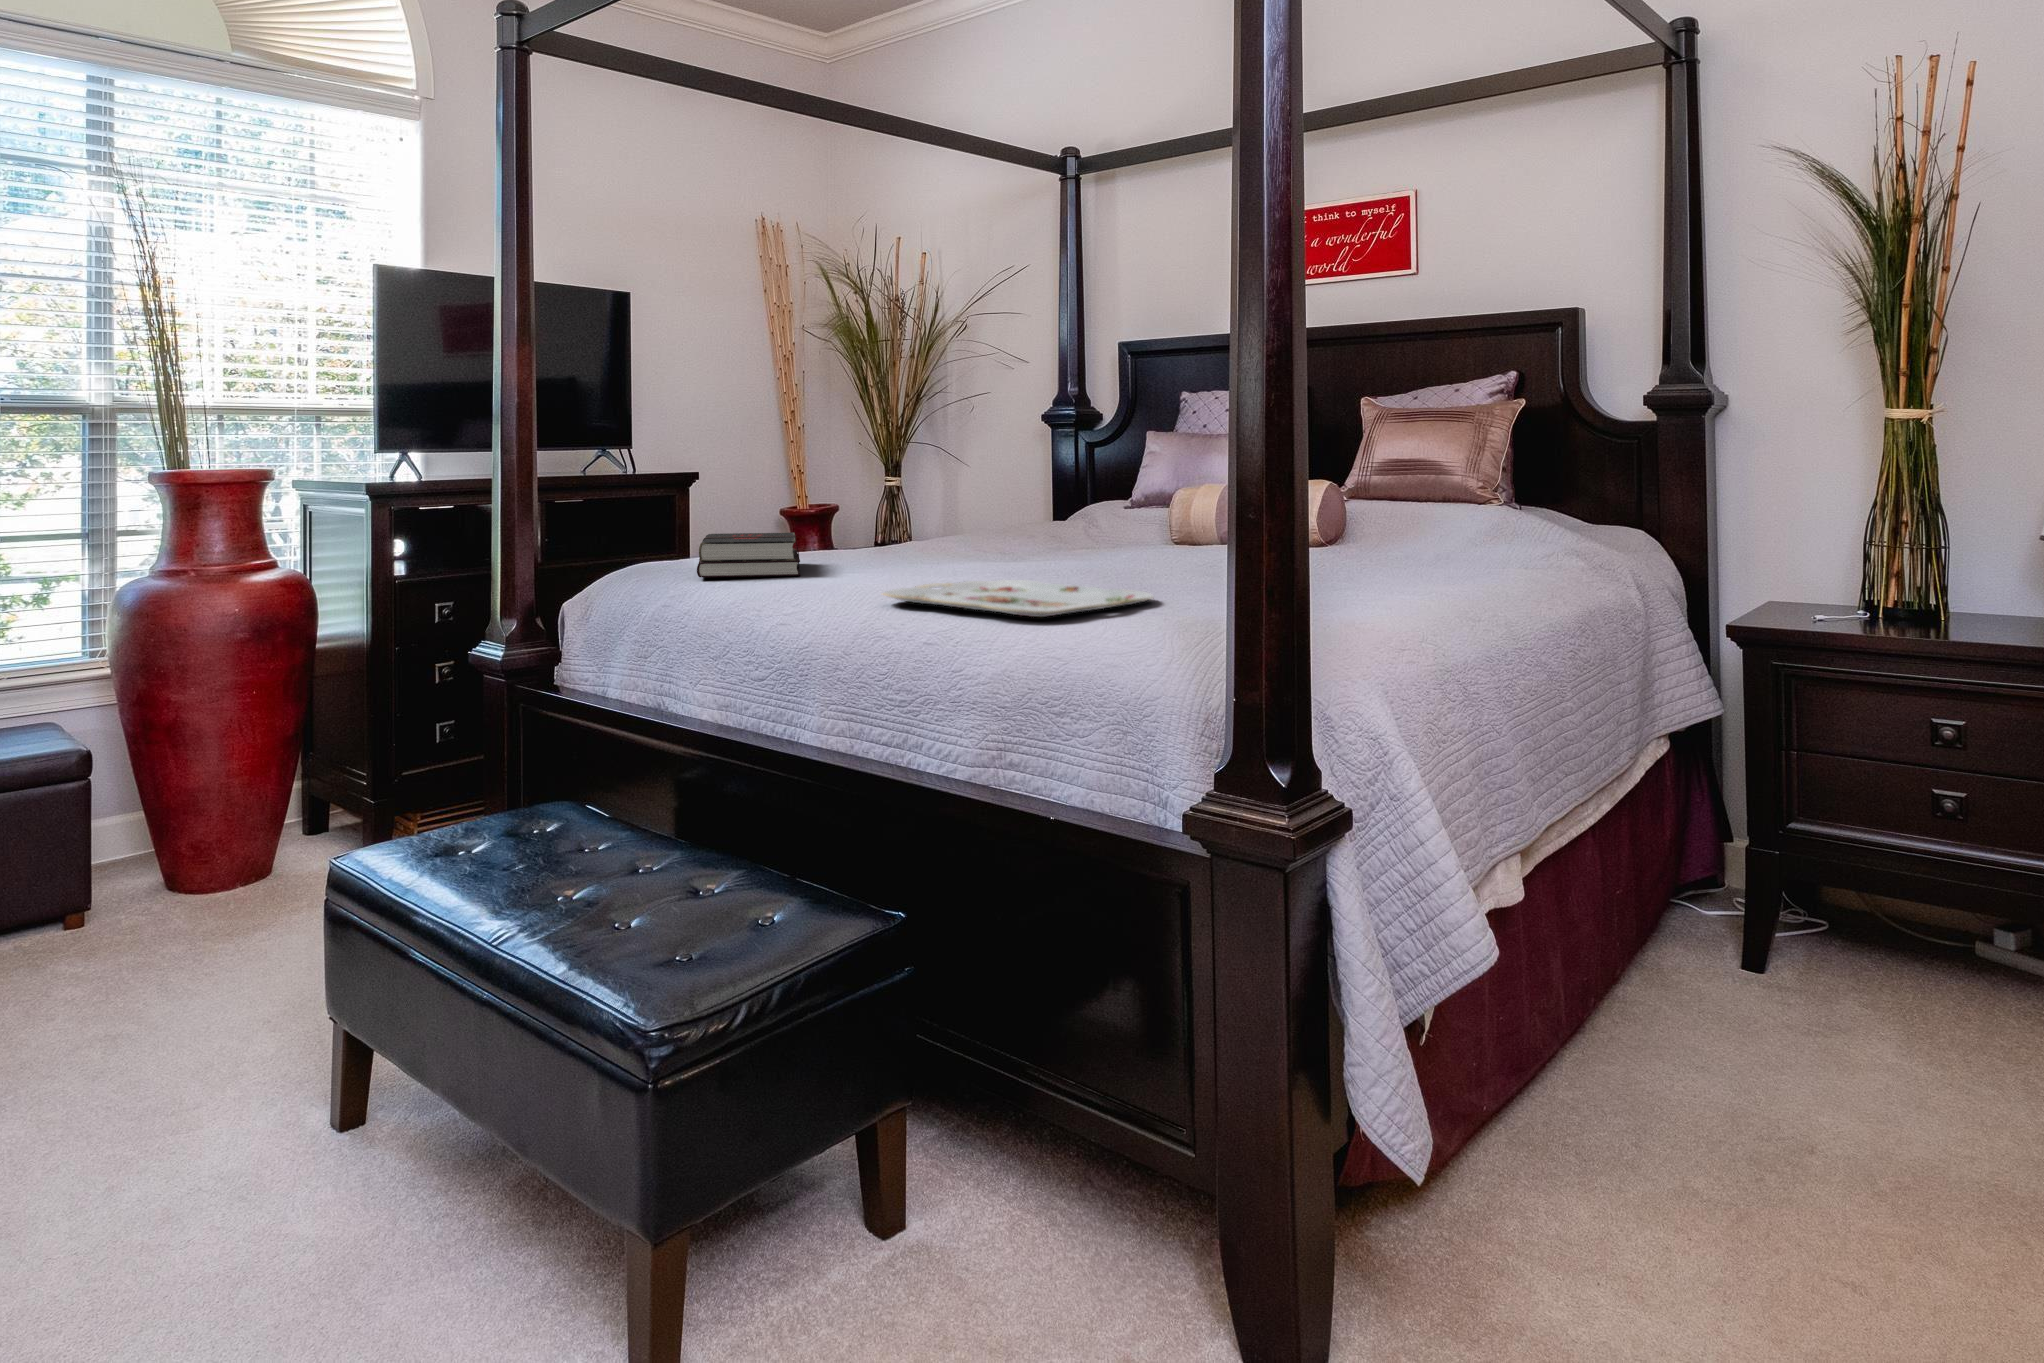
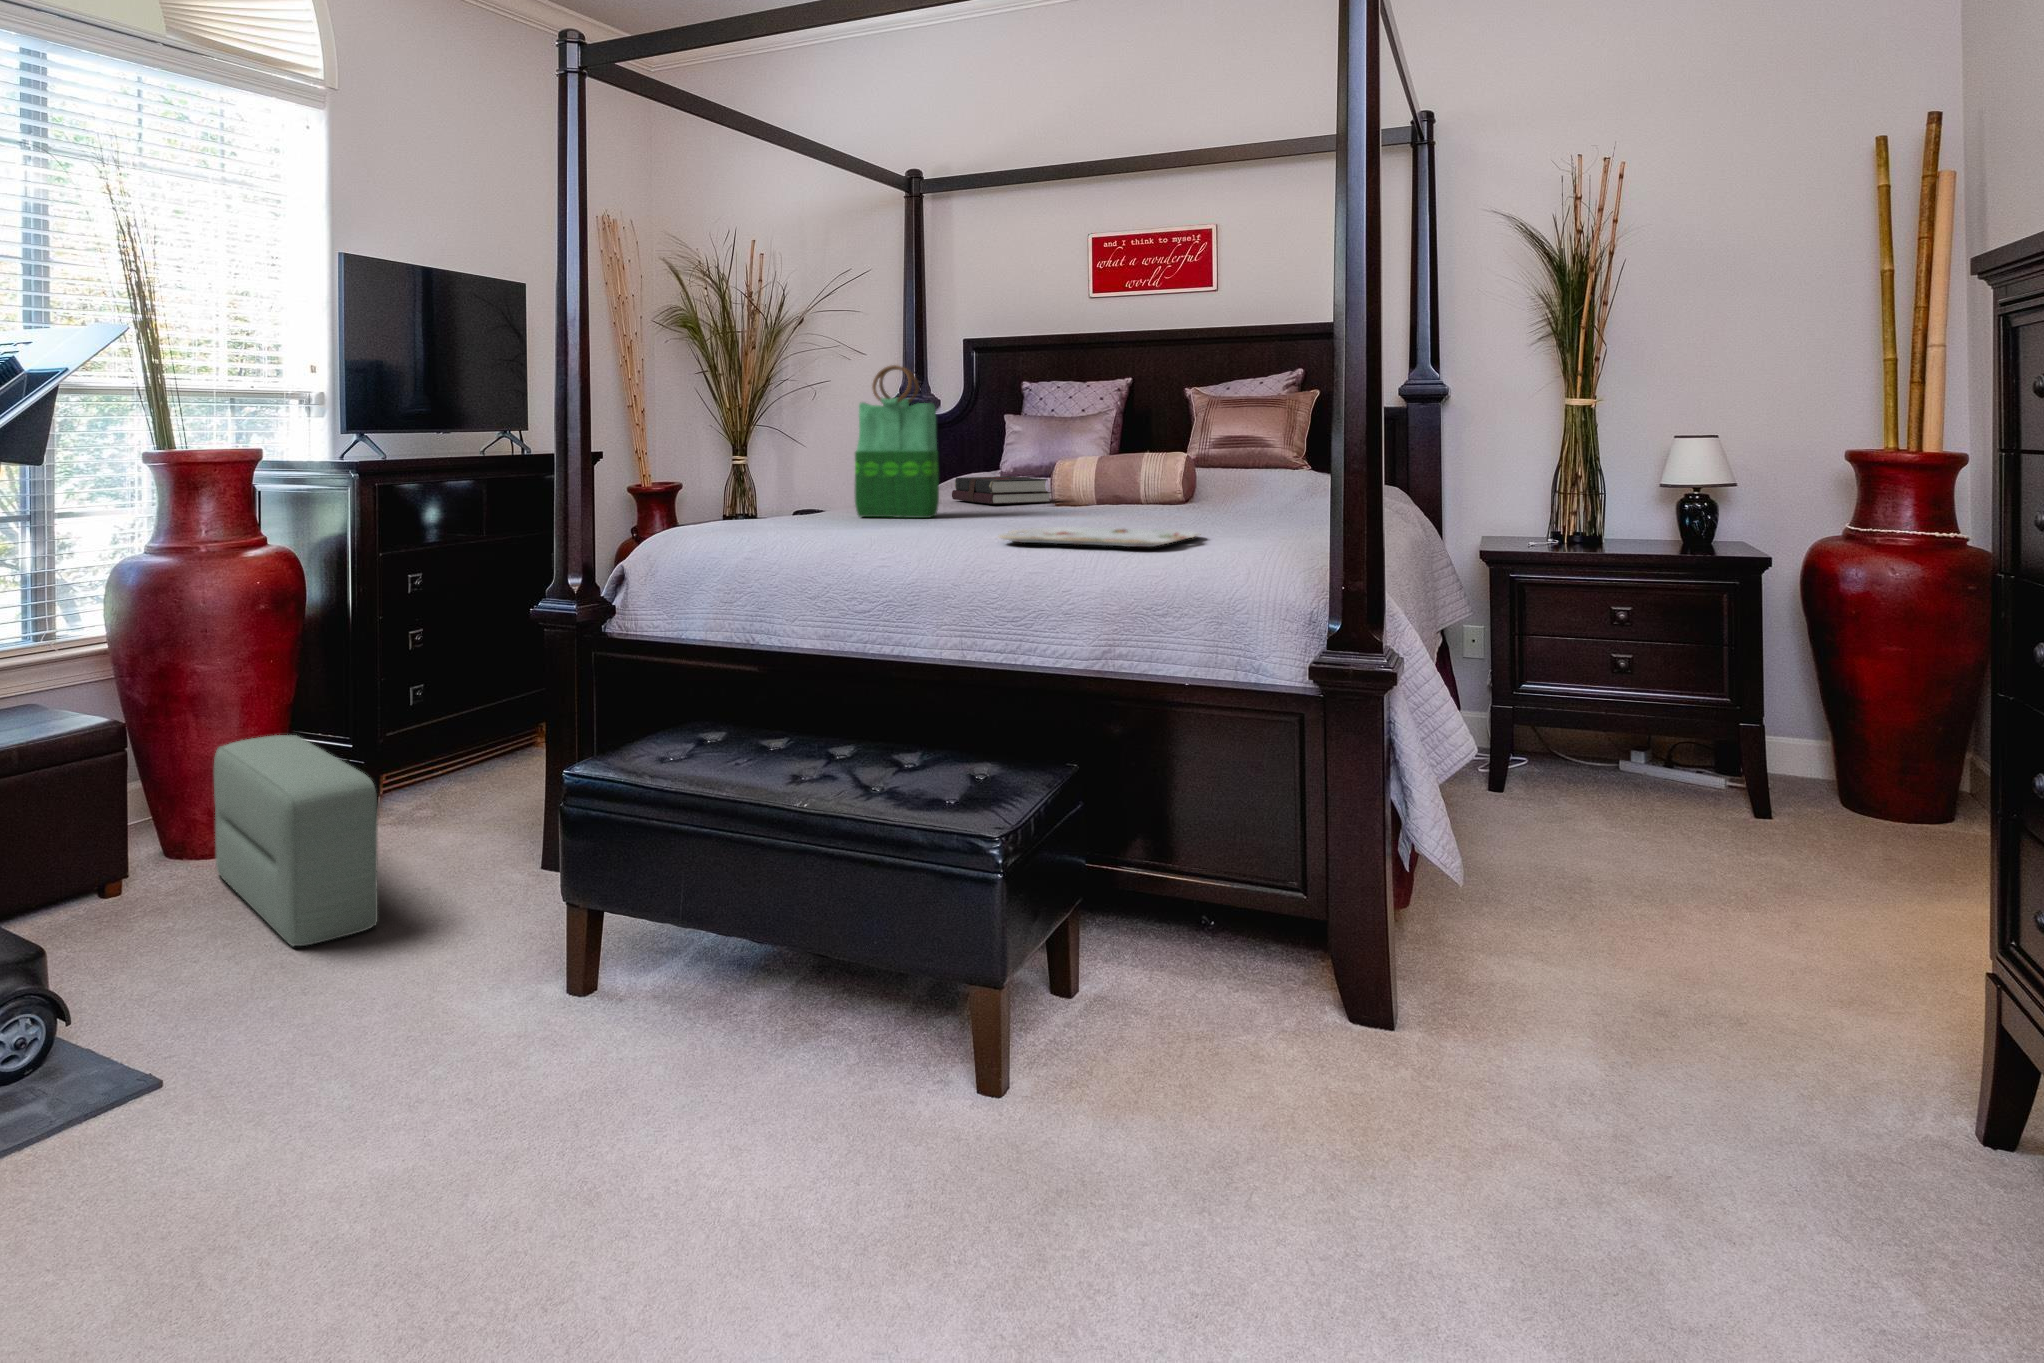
tote bag: none [852,374,945,560] -> present [855,365,939,518]
hardback book: present [697,533,800,578] -> present [952,476,1051,504]
pouf: none [148,772,274,1013] -> present [214,735,378,946]

